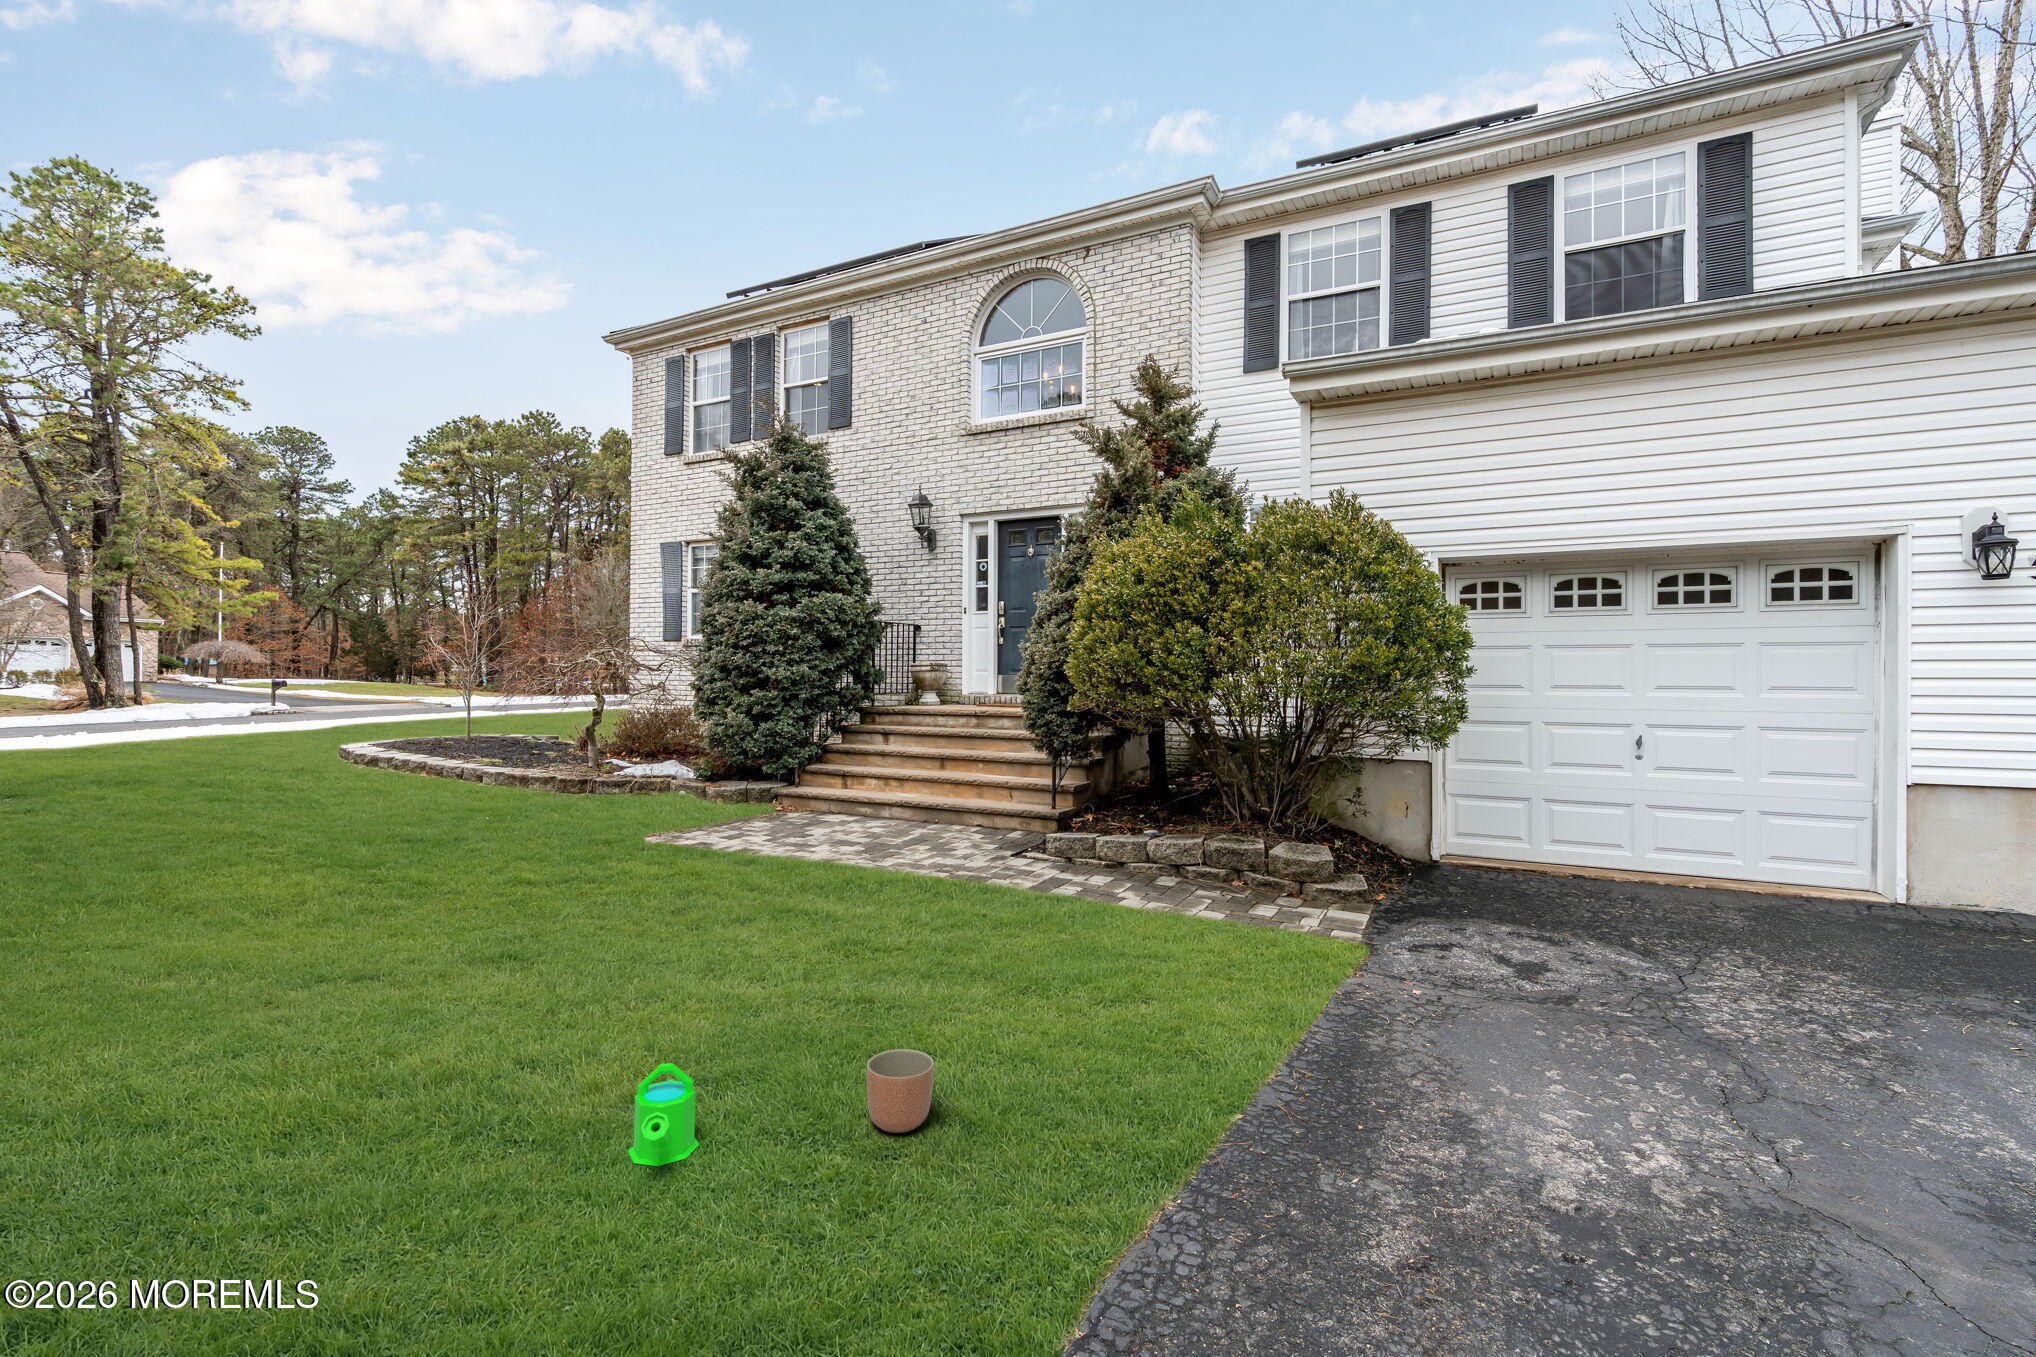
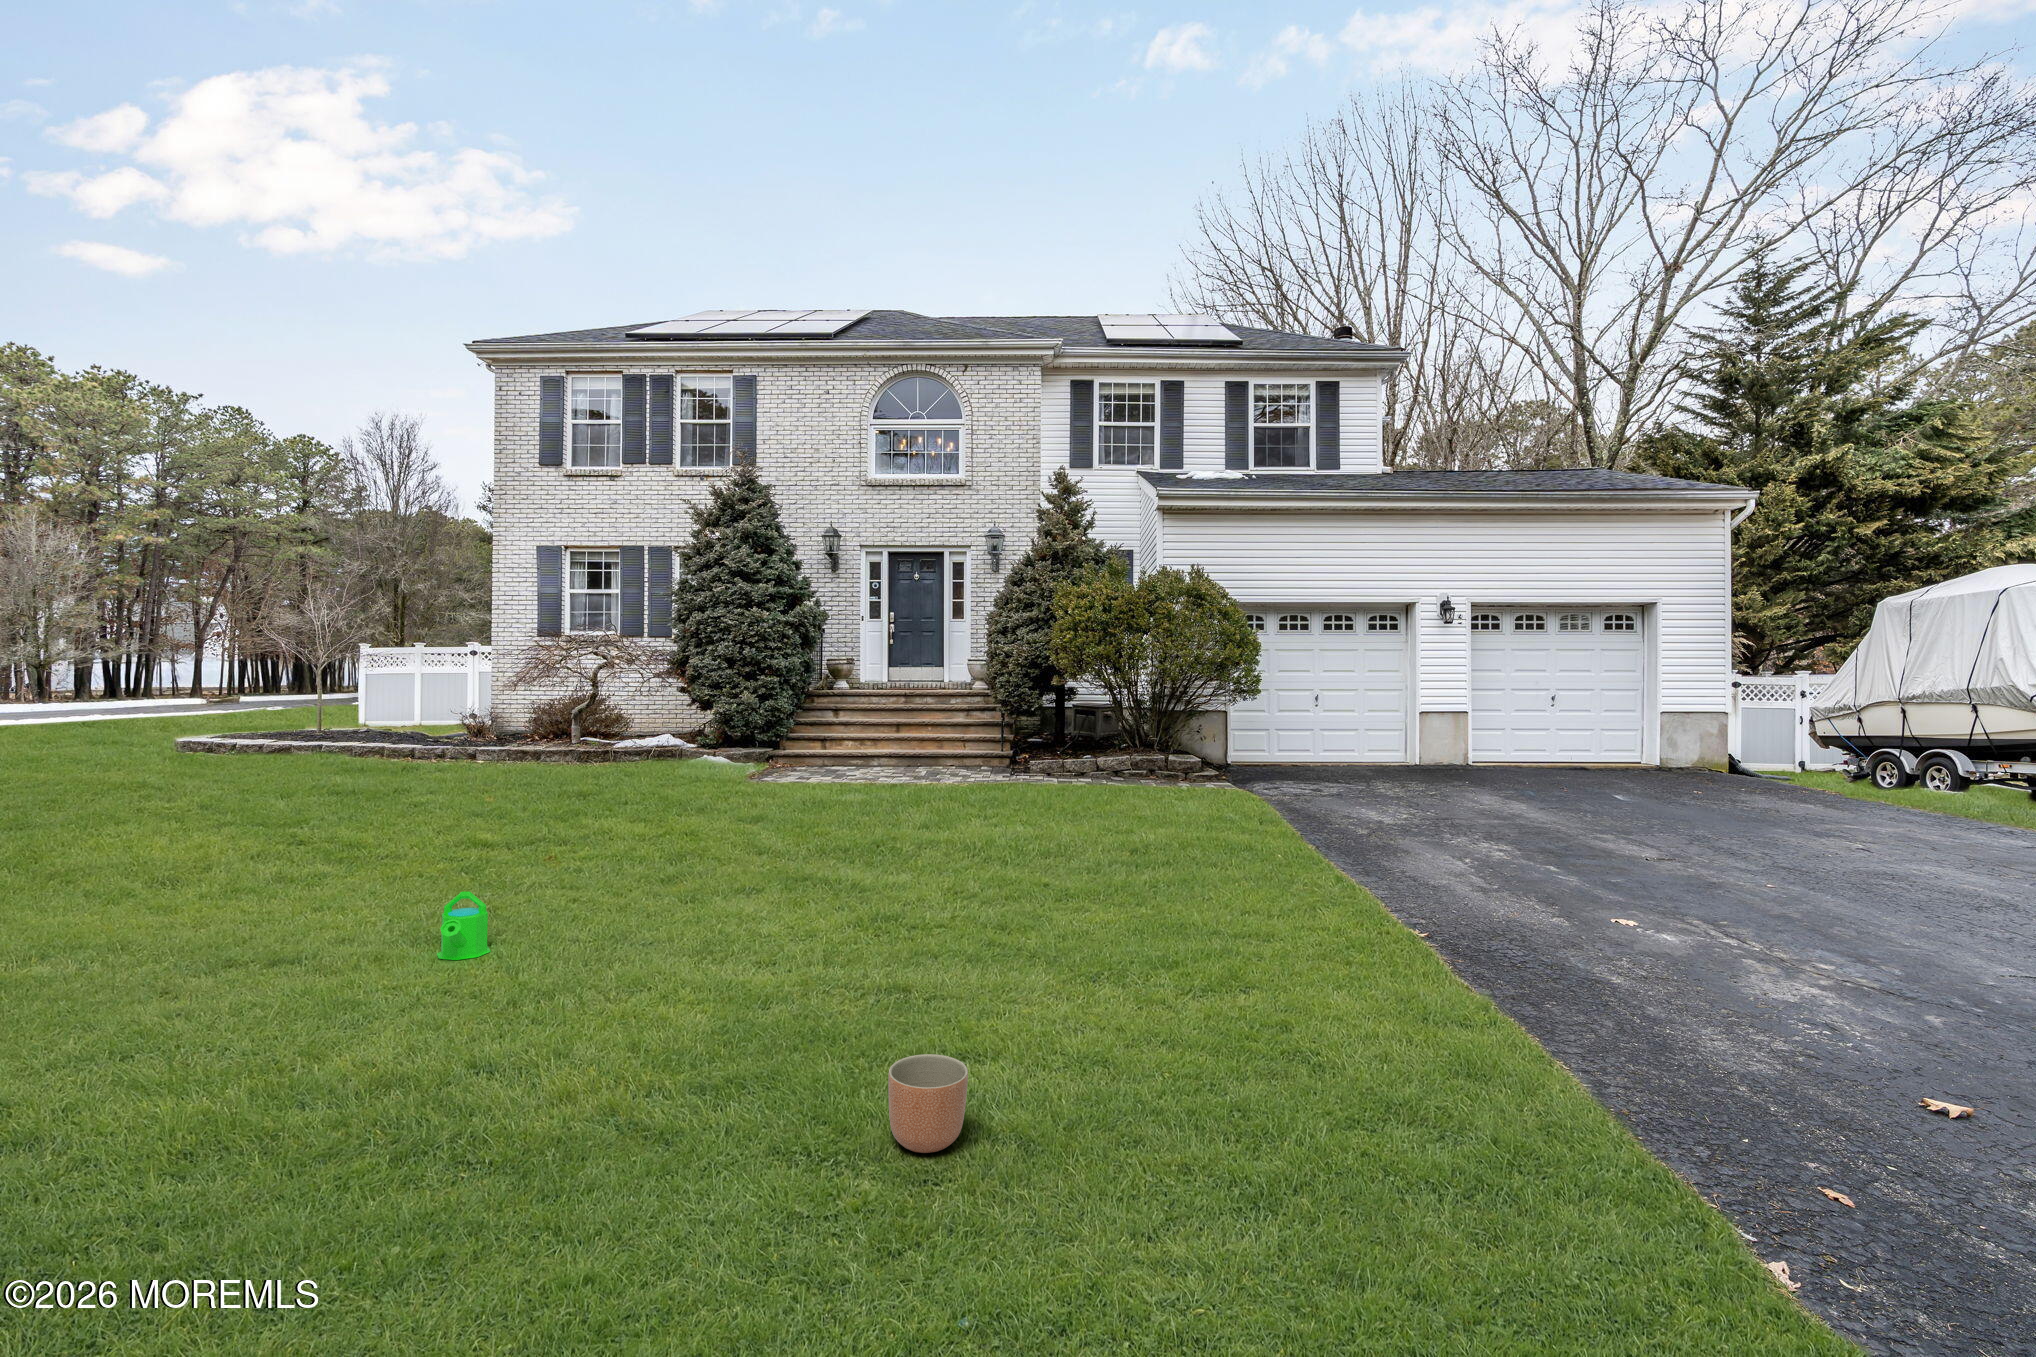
watering can: present [628,1063,699,1166] -> present [437,891,491,960]

